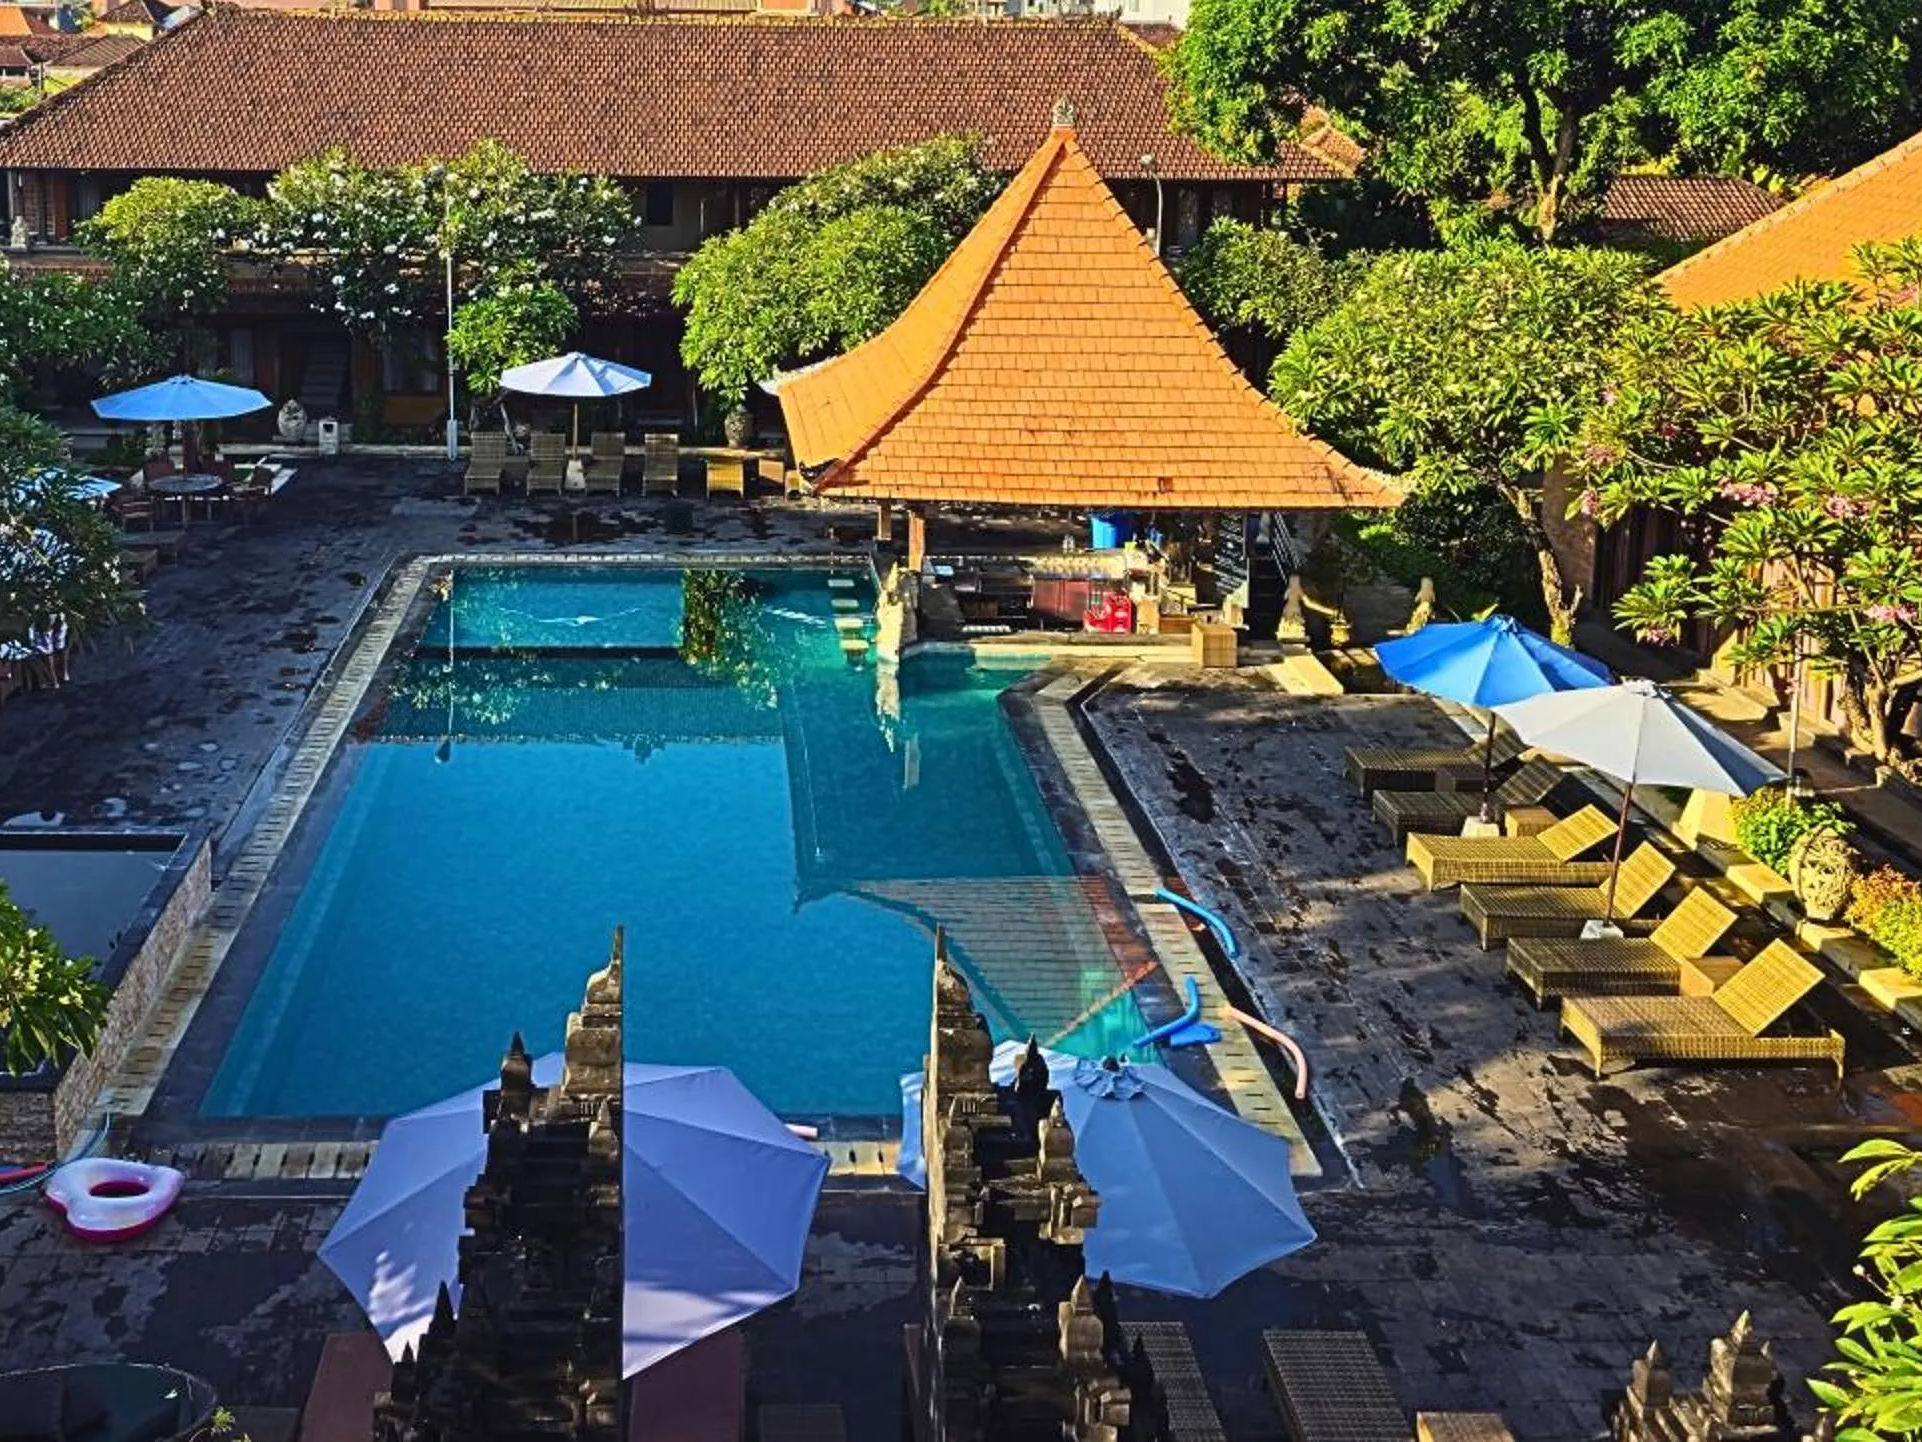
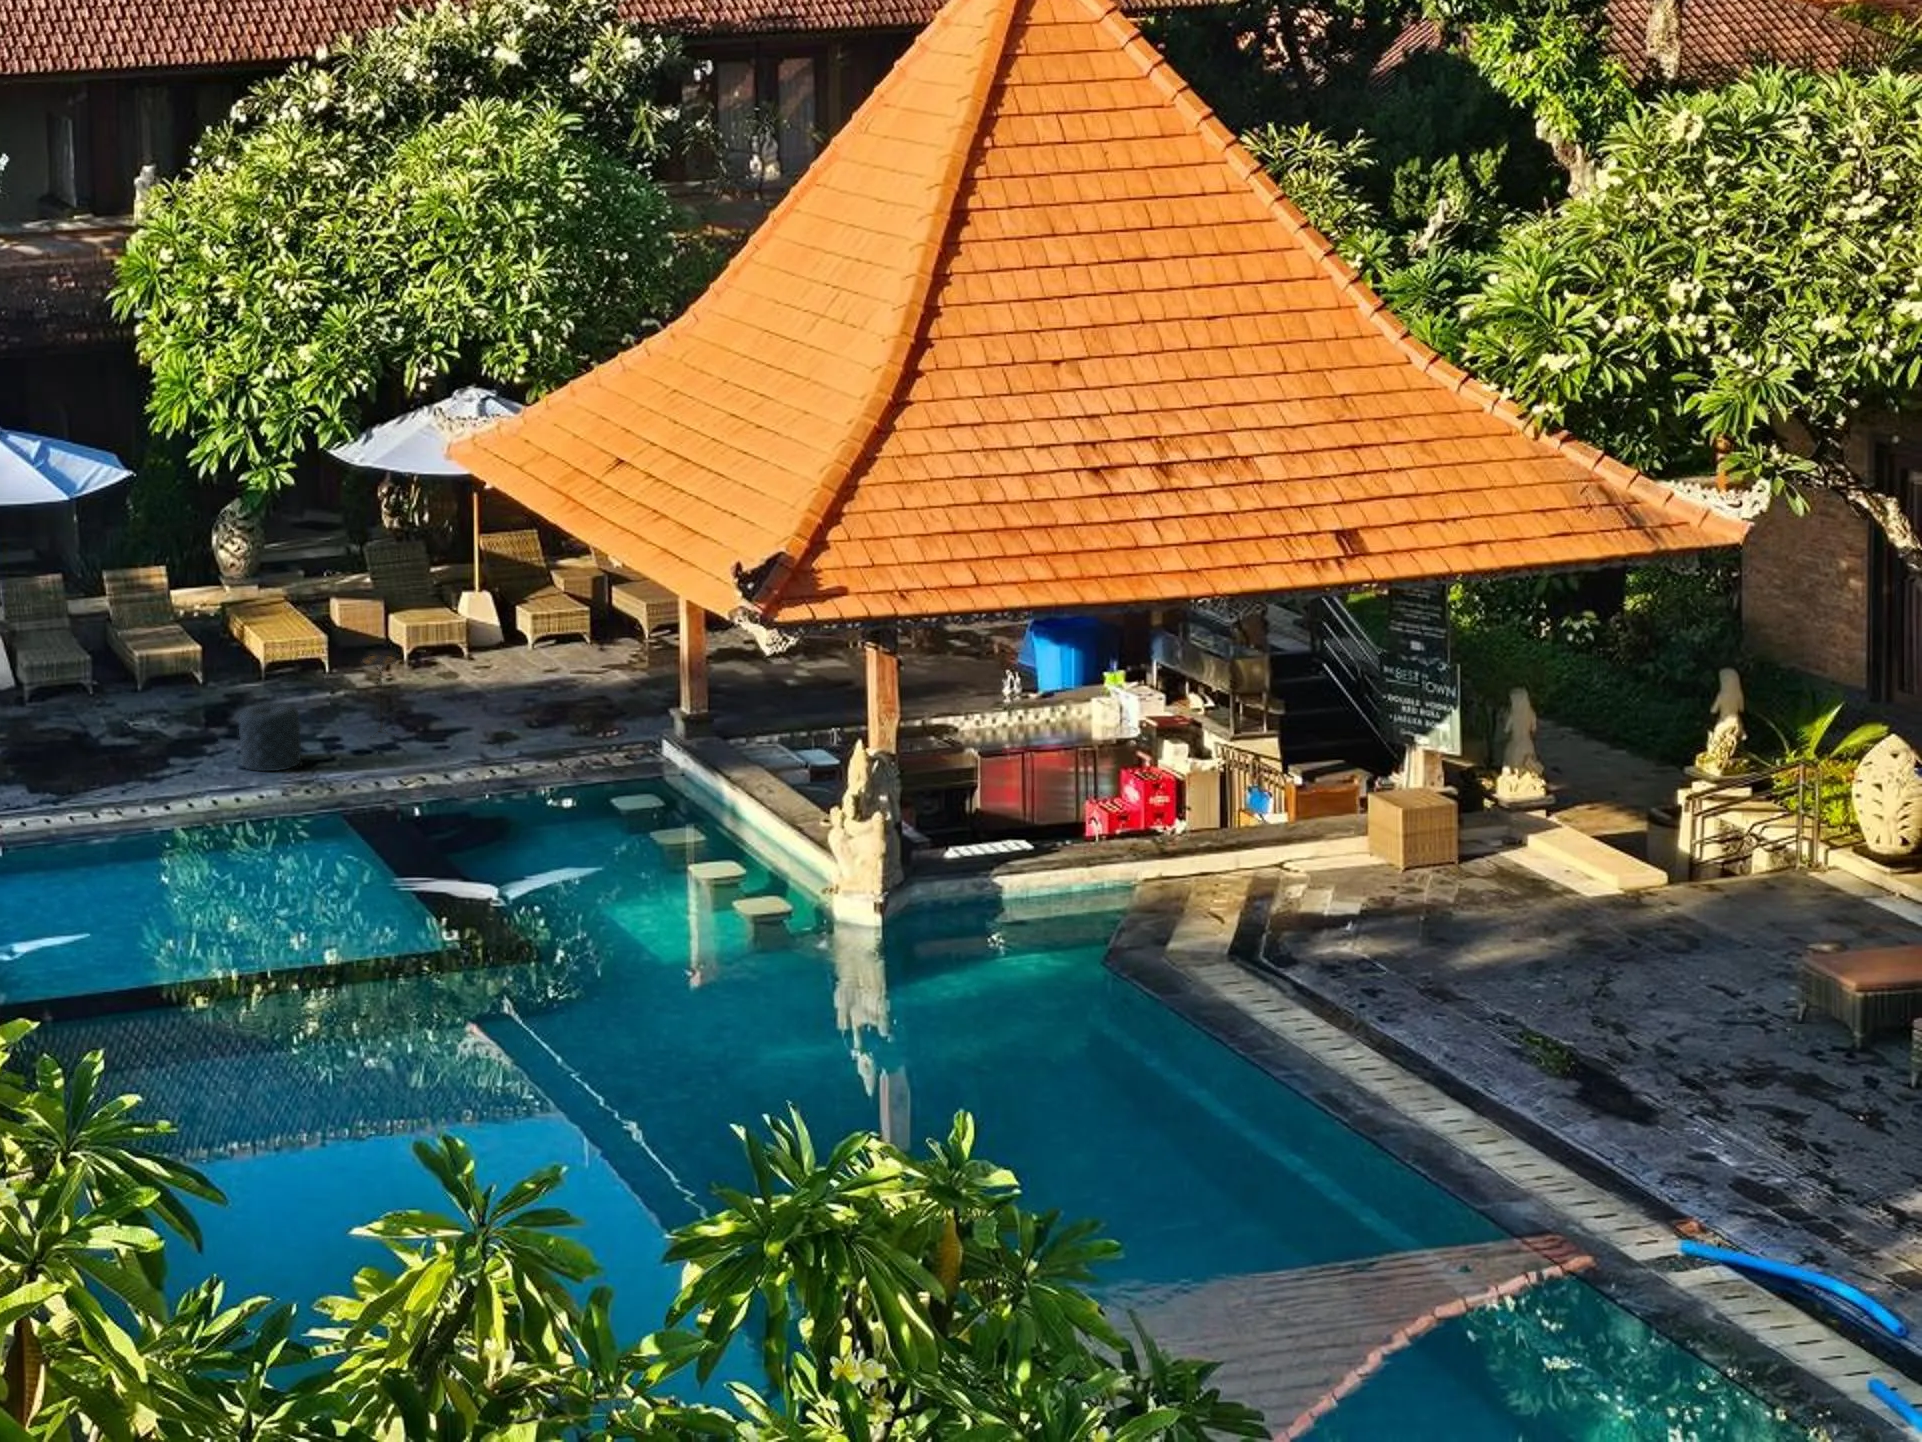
side table: present [577,468,591,502] -> present [363,655,396,736]

